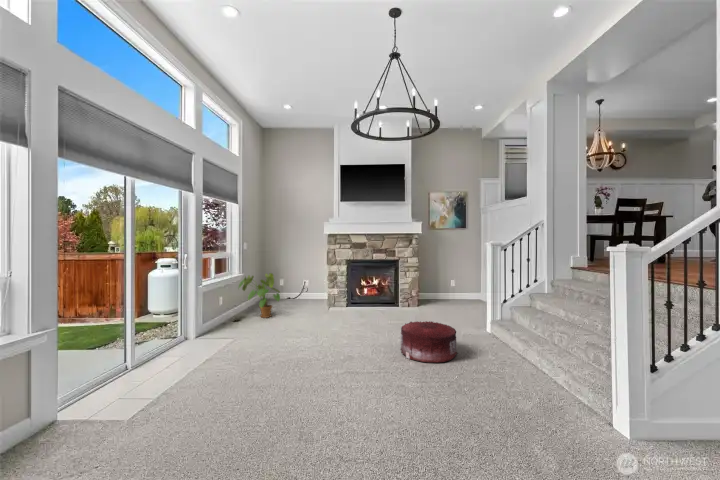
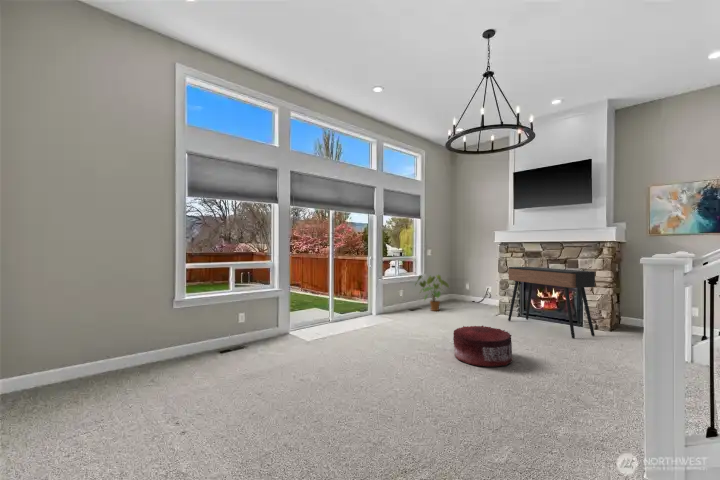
console table: none [351,258,425,317] -> present [508,267,595,338]

